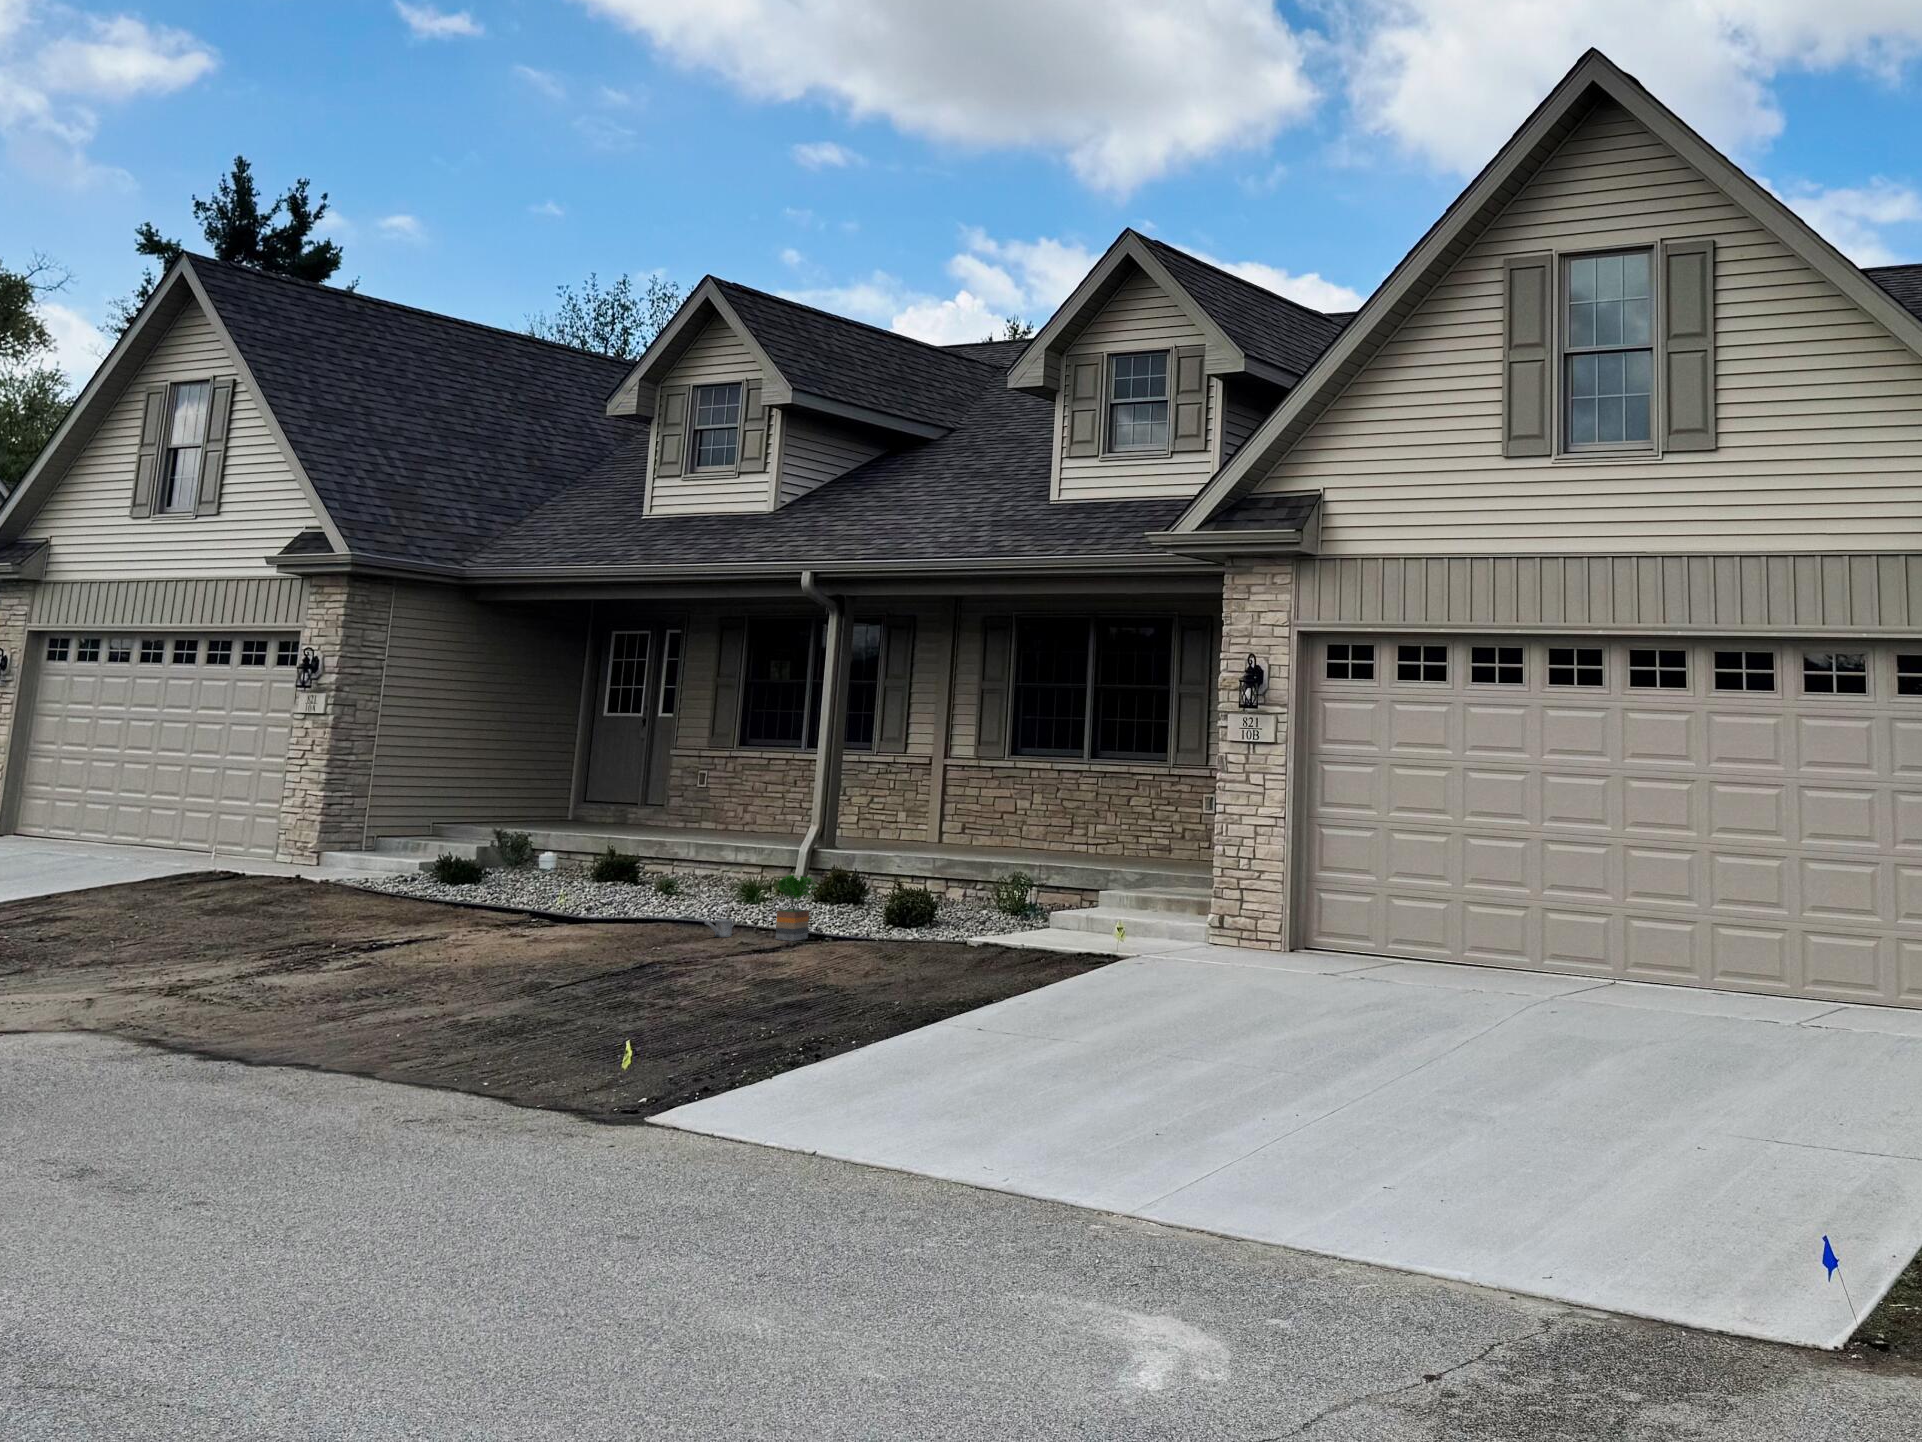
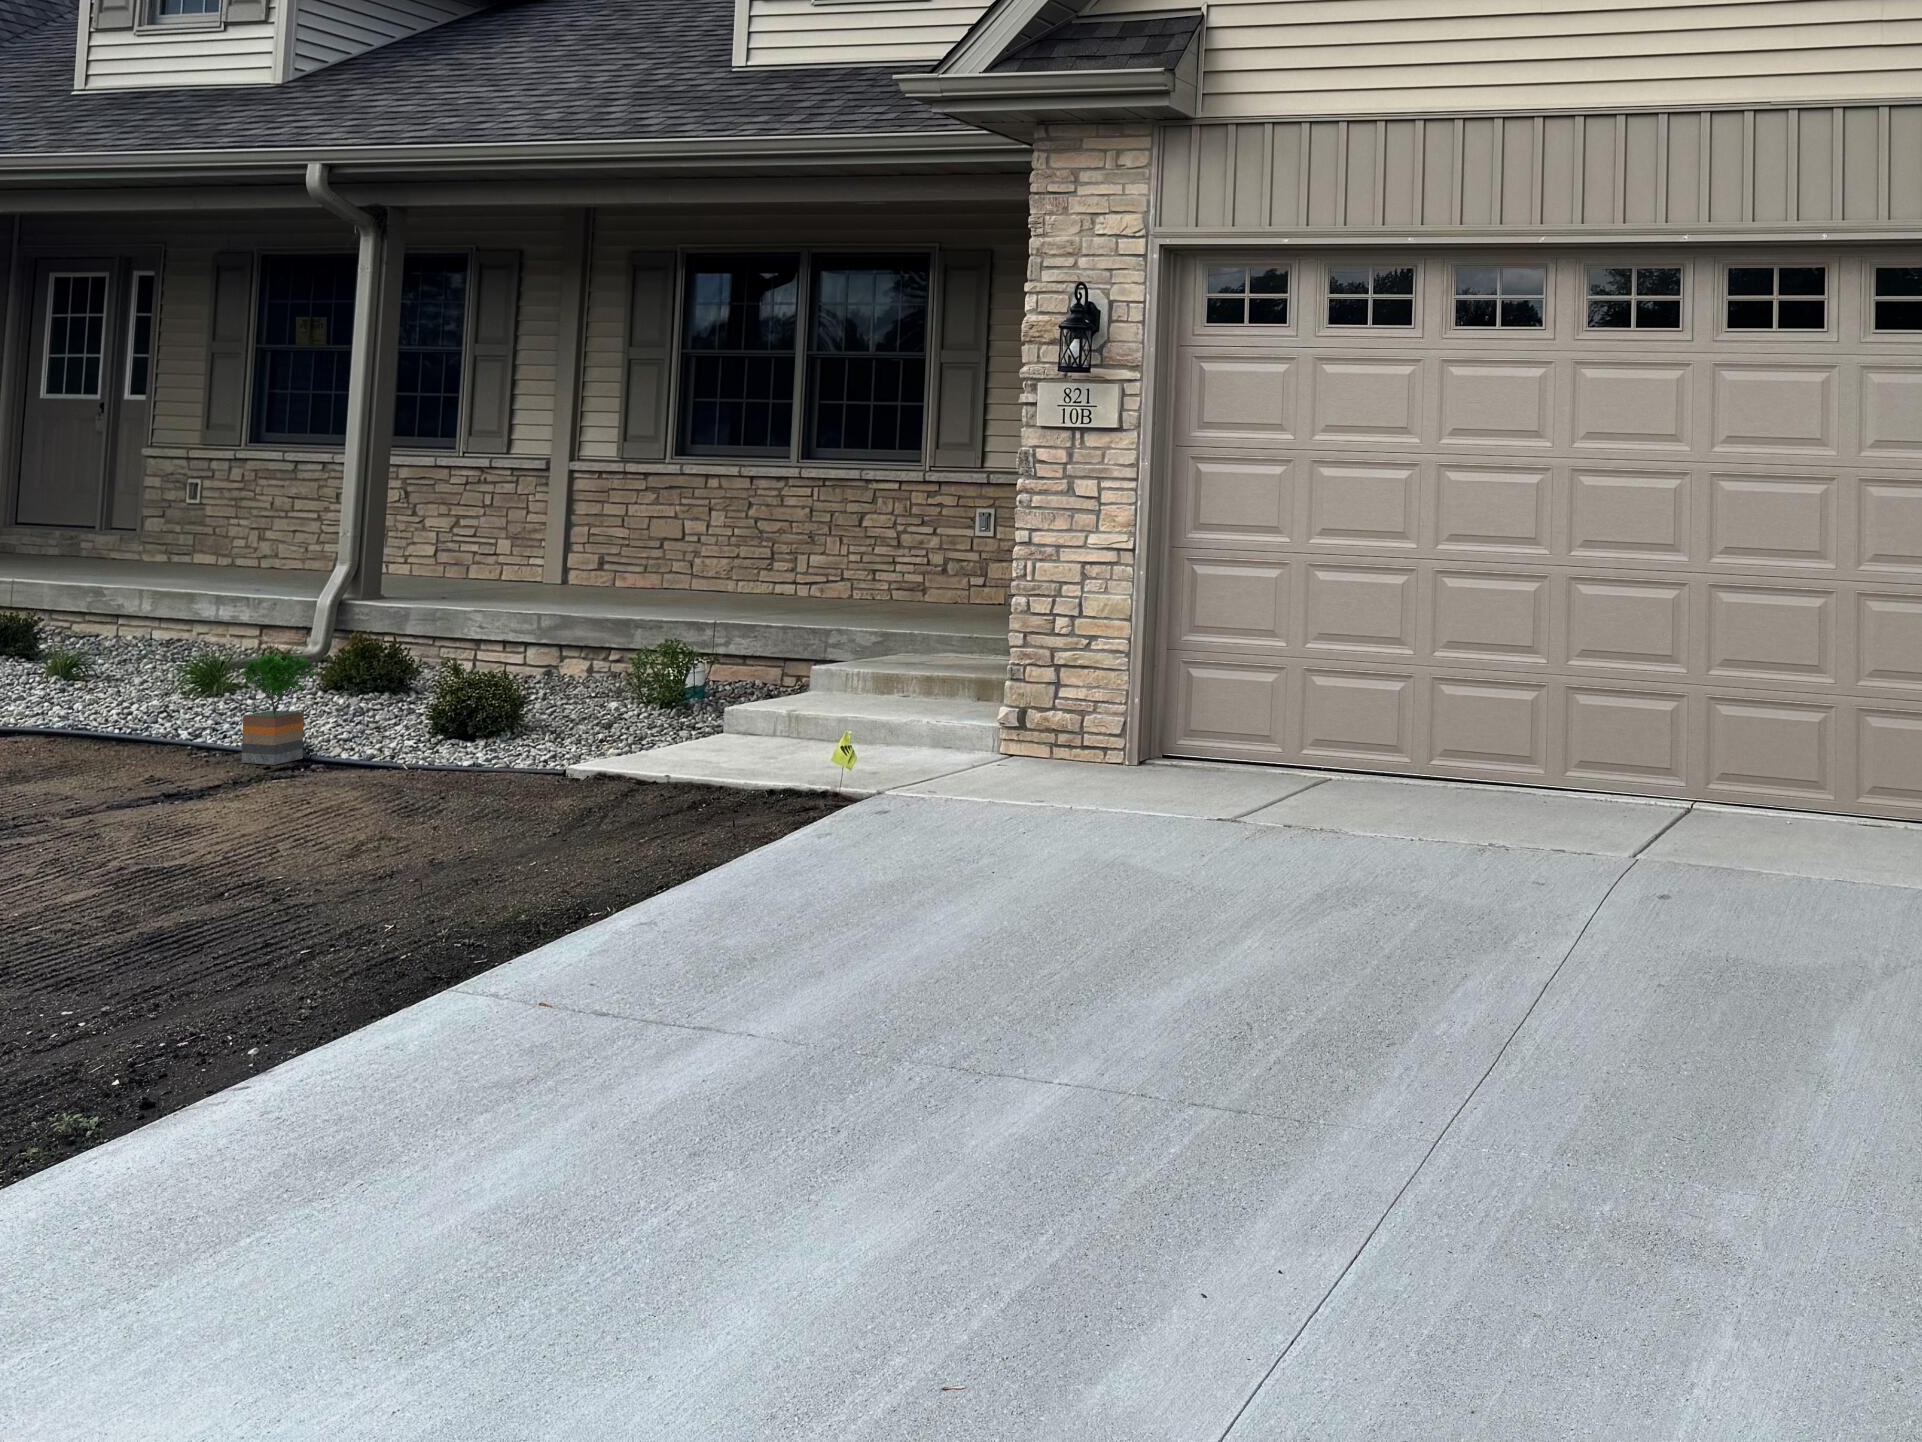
watering can: present [705,918,735,937] -> none [107,728,171,762]

